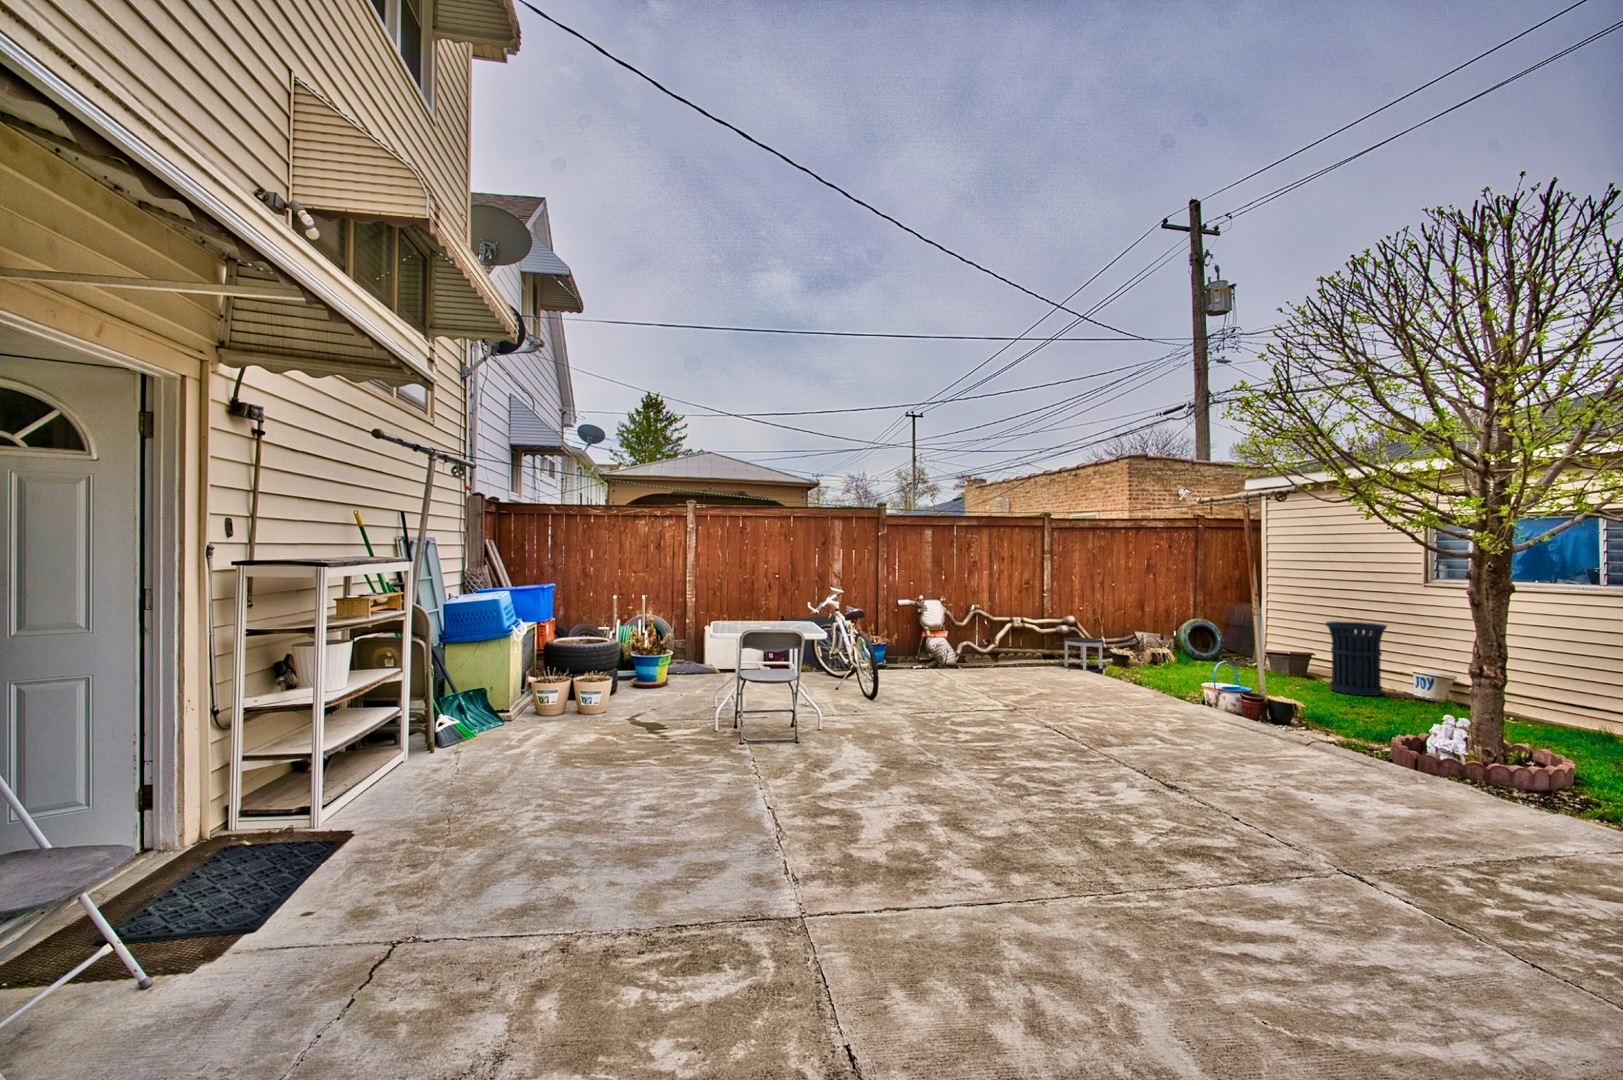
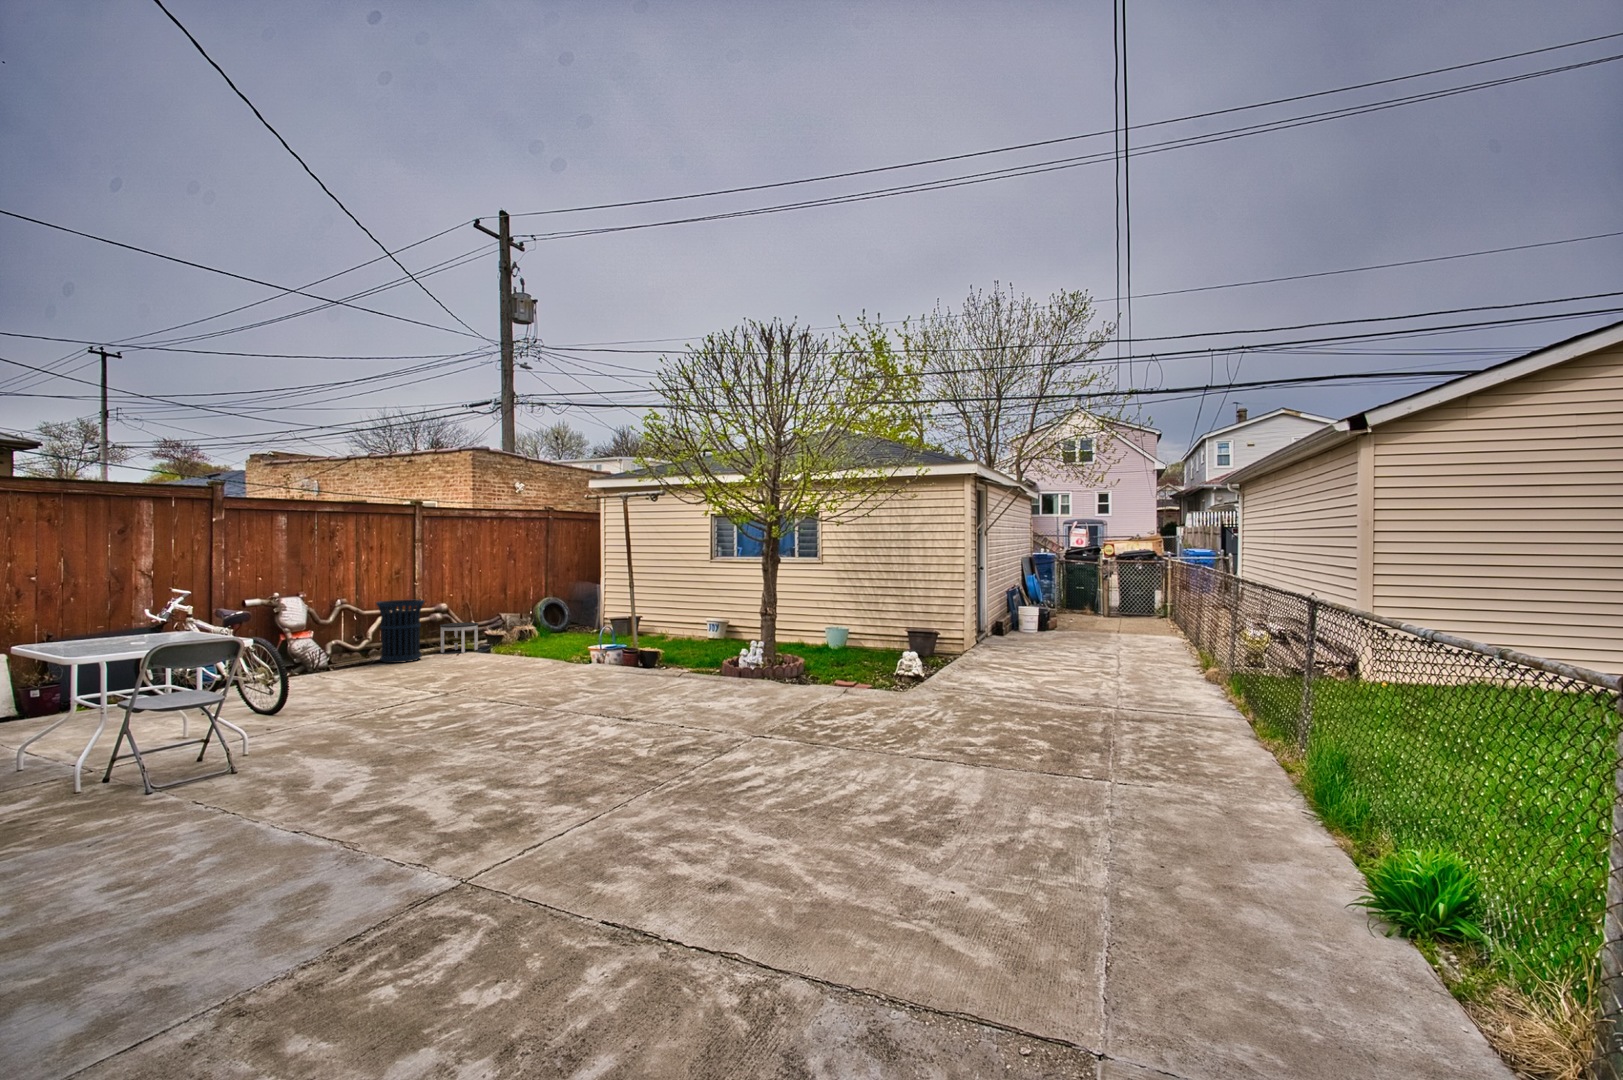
trash can: present [1326,621,1387,696] -> present [376,600,425,663]

